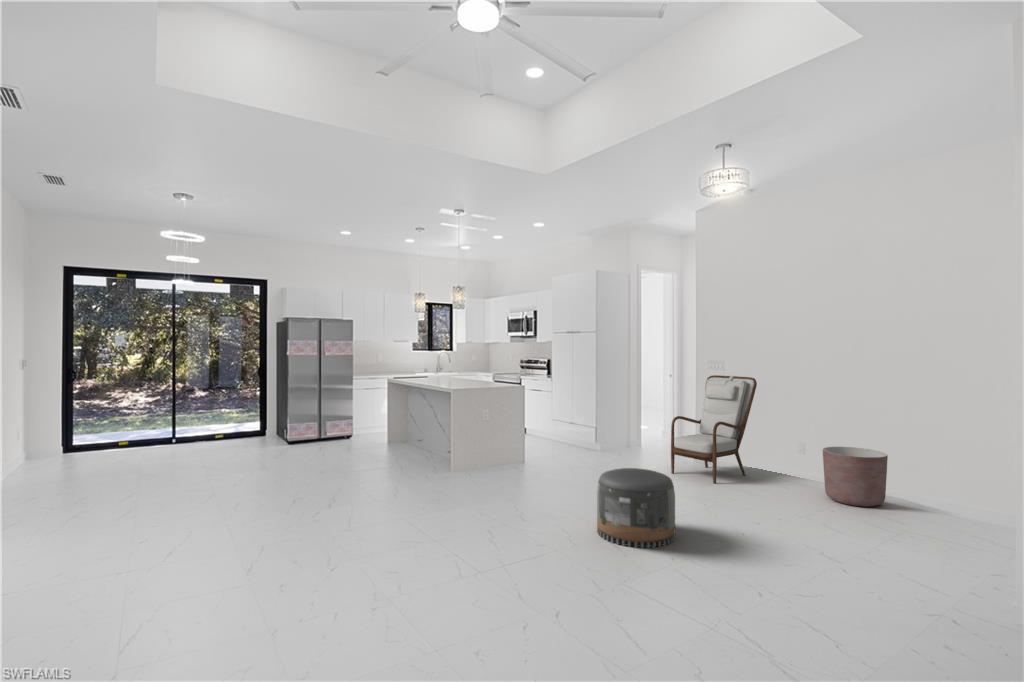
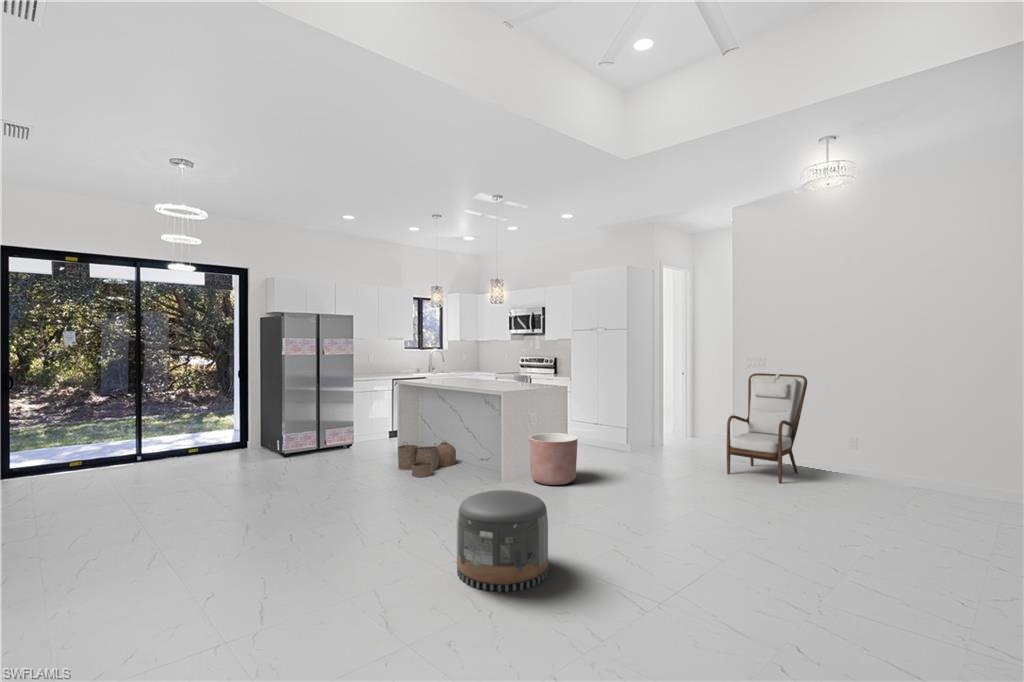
woven basket: none [372,433,427,464] -> present [398,441,456,477]
planter: present [823,447,888,507] -> present [529,433,578,485]
pouf: present [597,468,675,548] -> present [457,490,548,592]

